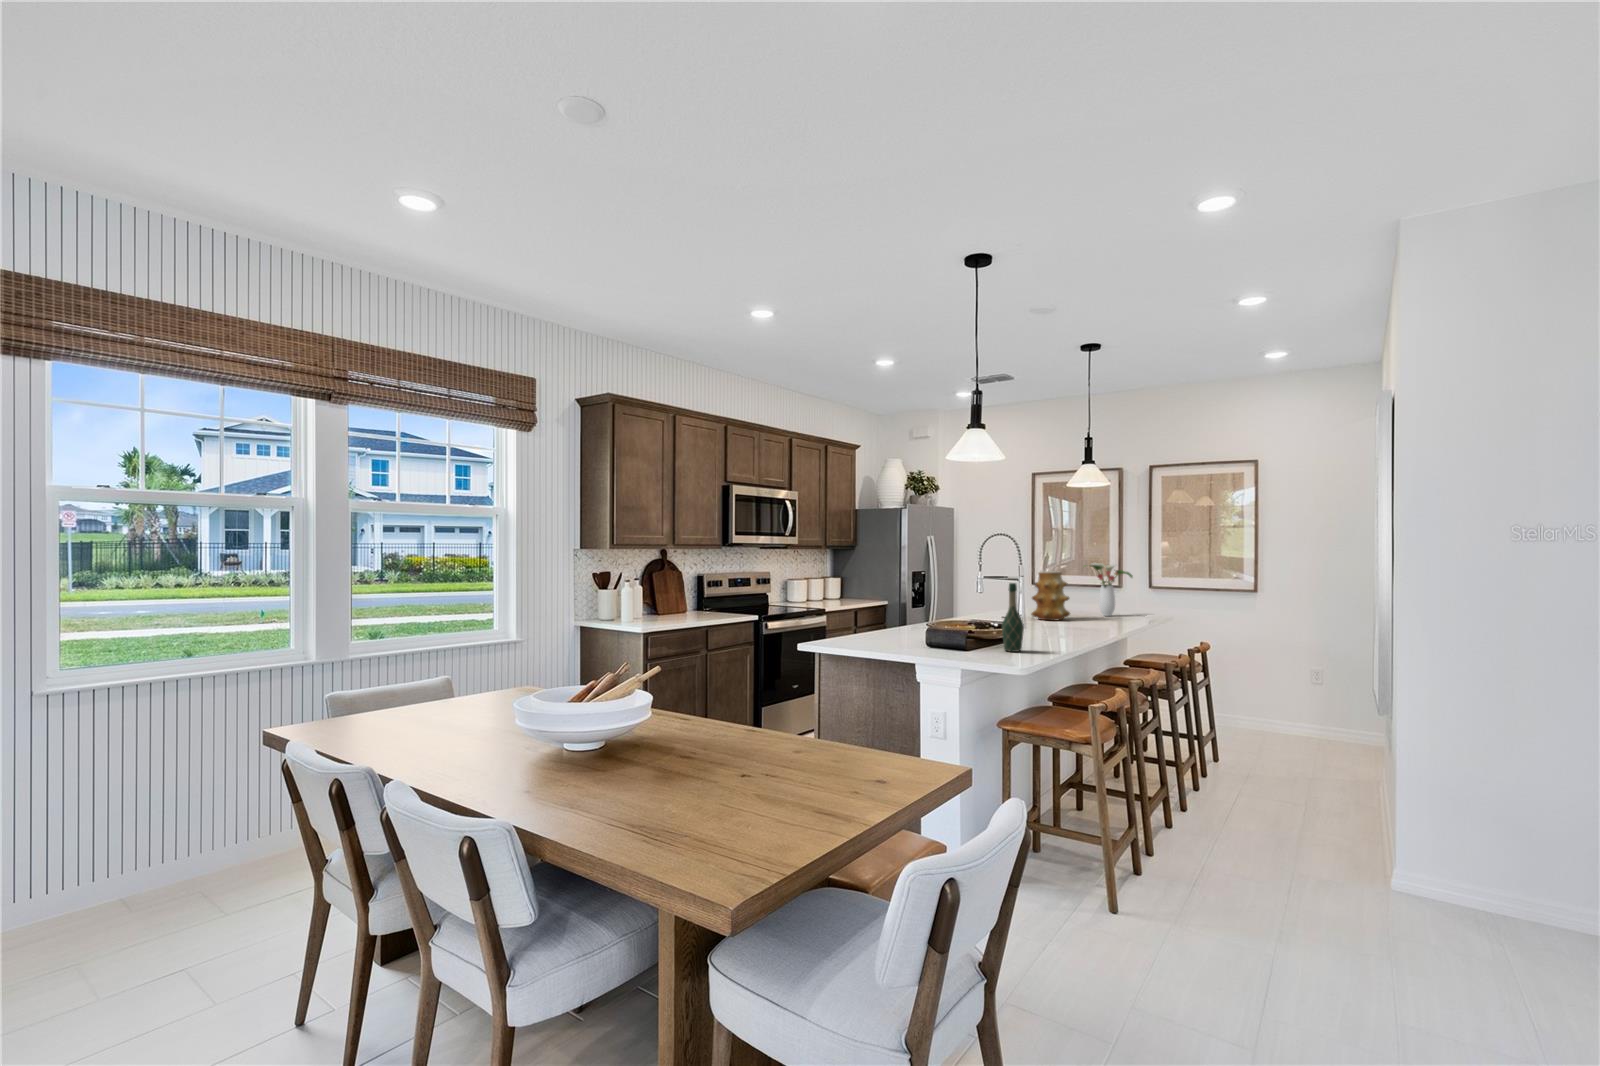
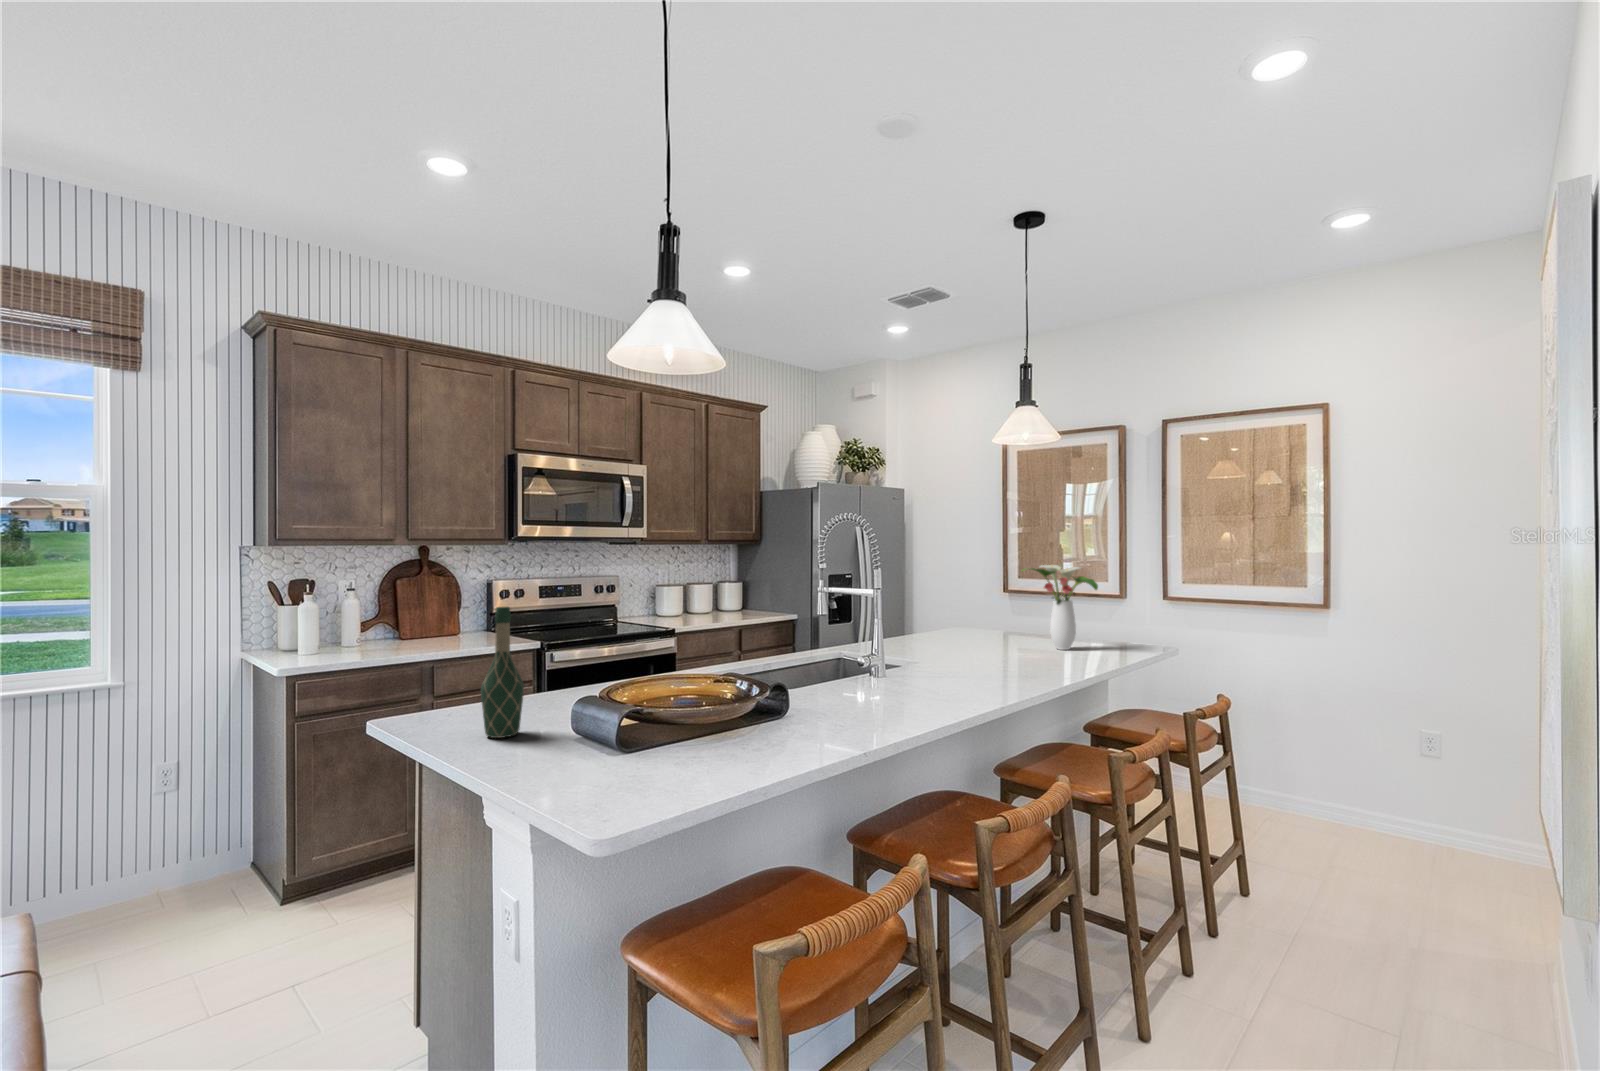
vase: present [1031,571,1070,621] -> none [926,579,989,660]
wine bottle: present [1002,583,1024,652] -> present [481,607,524,738]

